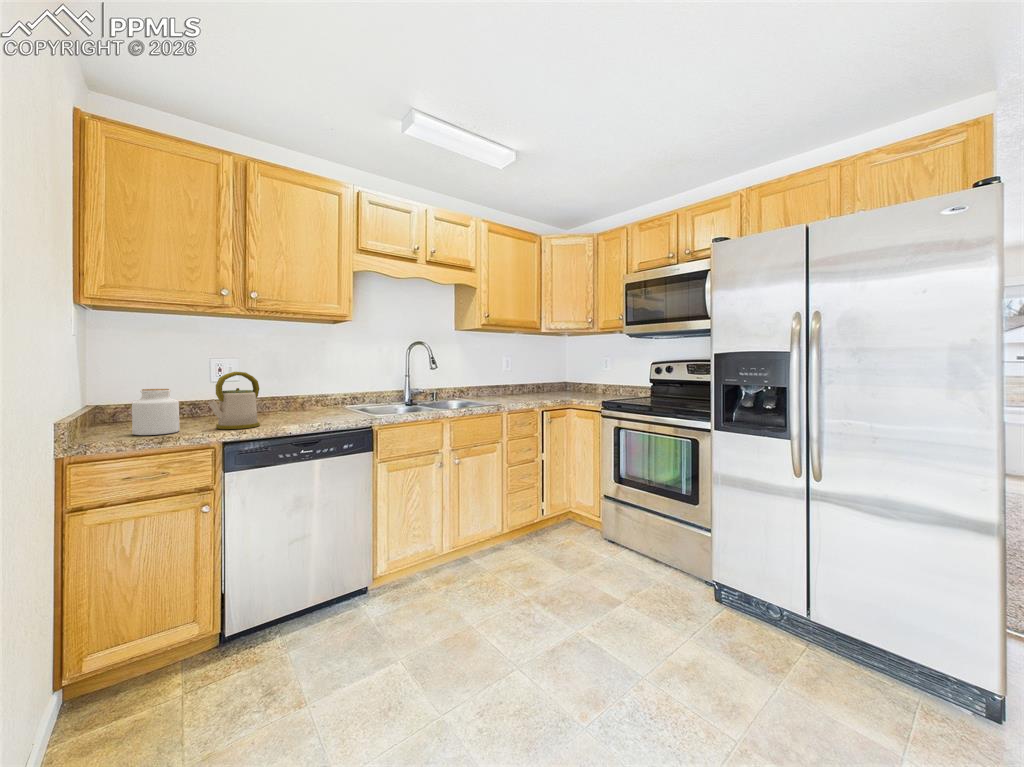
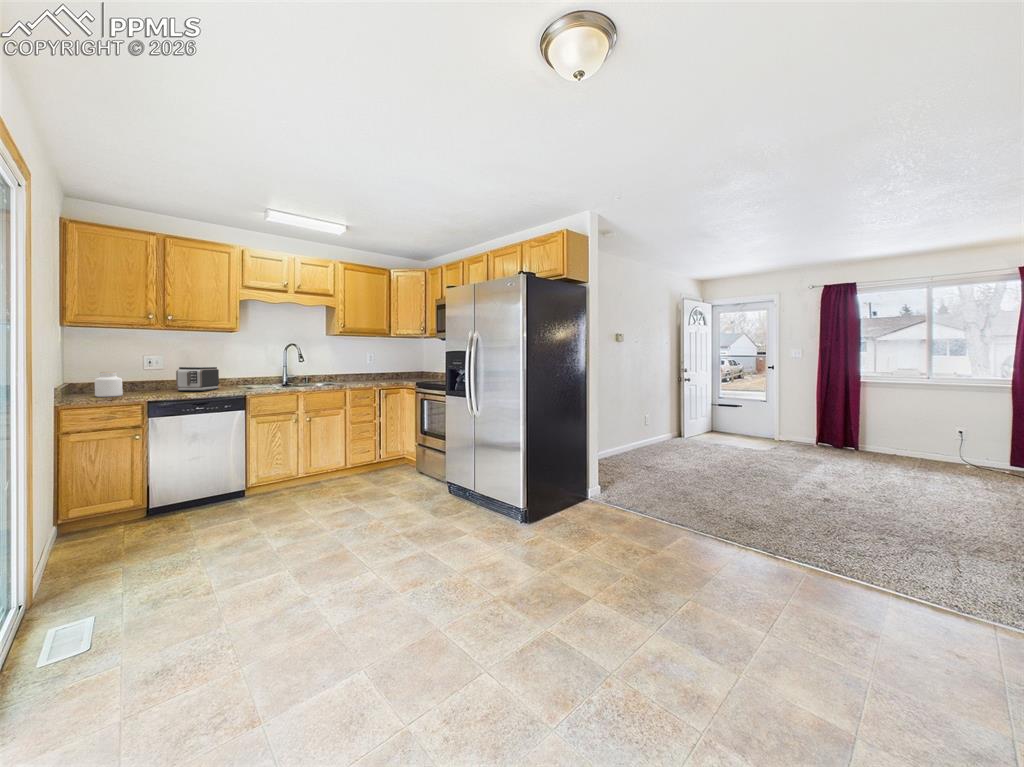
kettle: present [208,372,260,429] -> none [140,363,172,395]
toaster: none [263,378,322,420] -> present [176,367,219,391]

